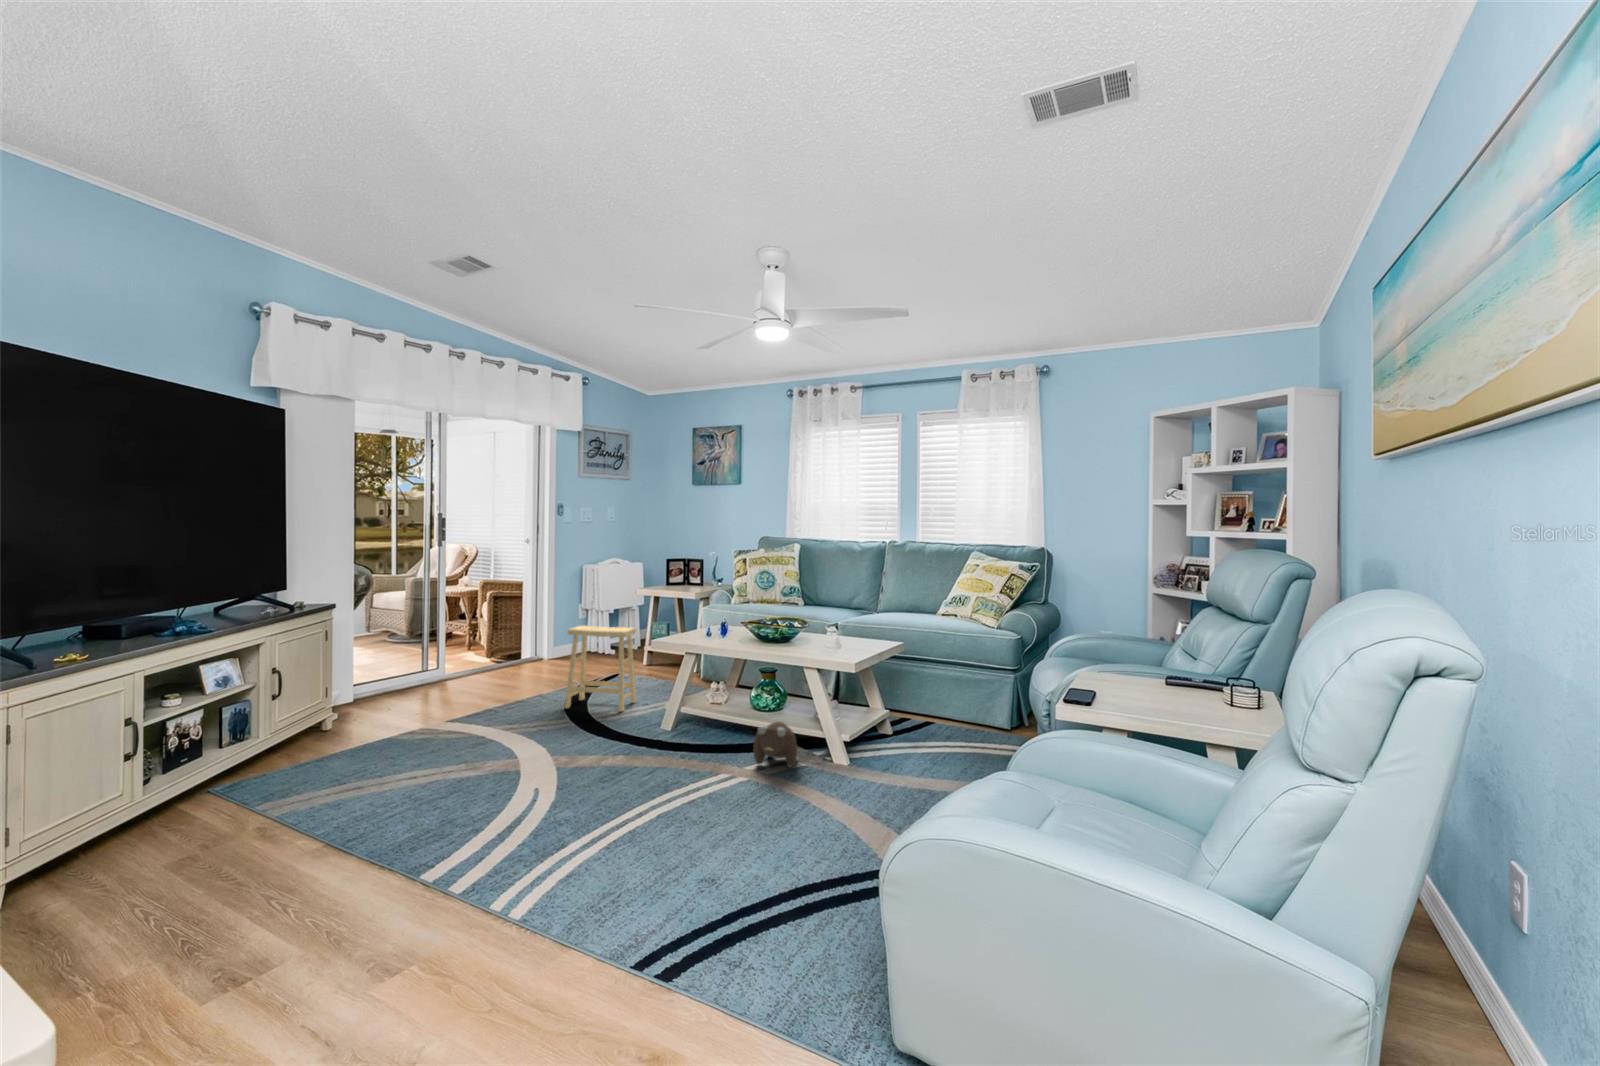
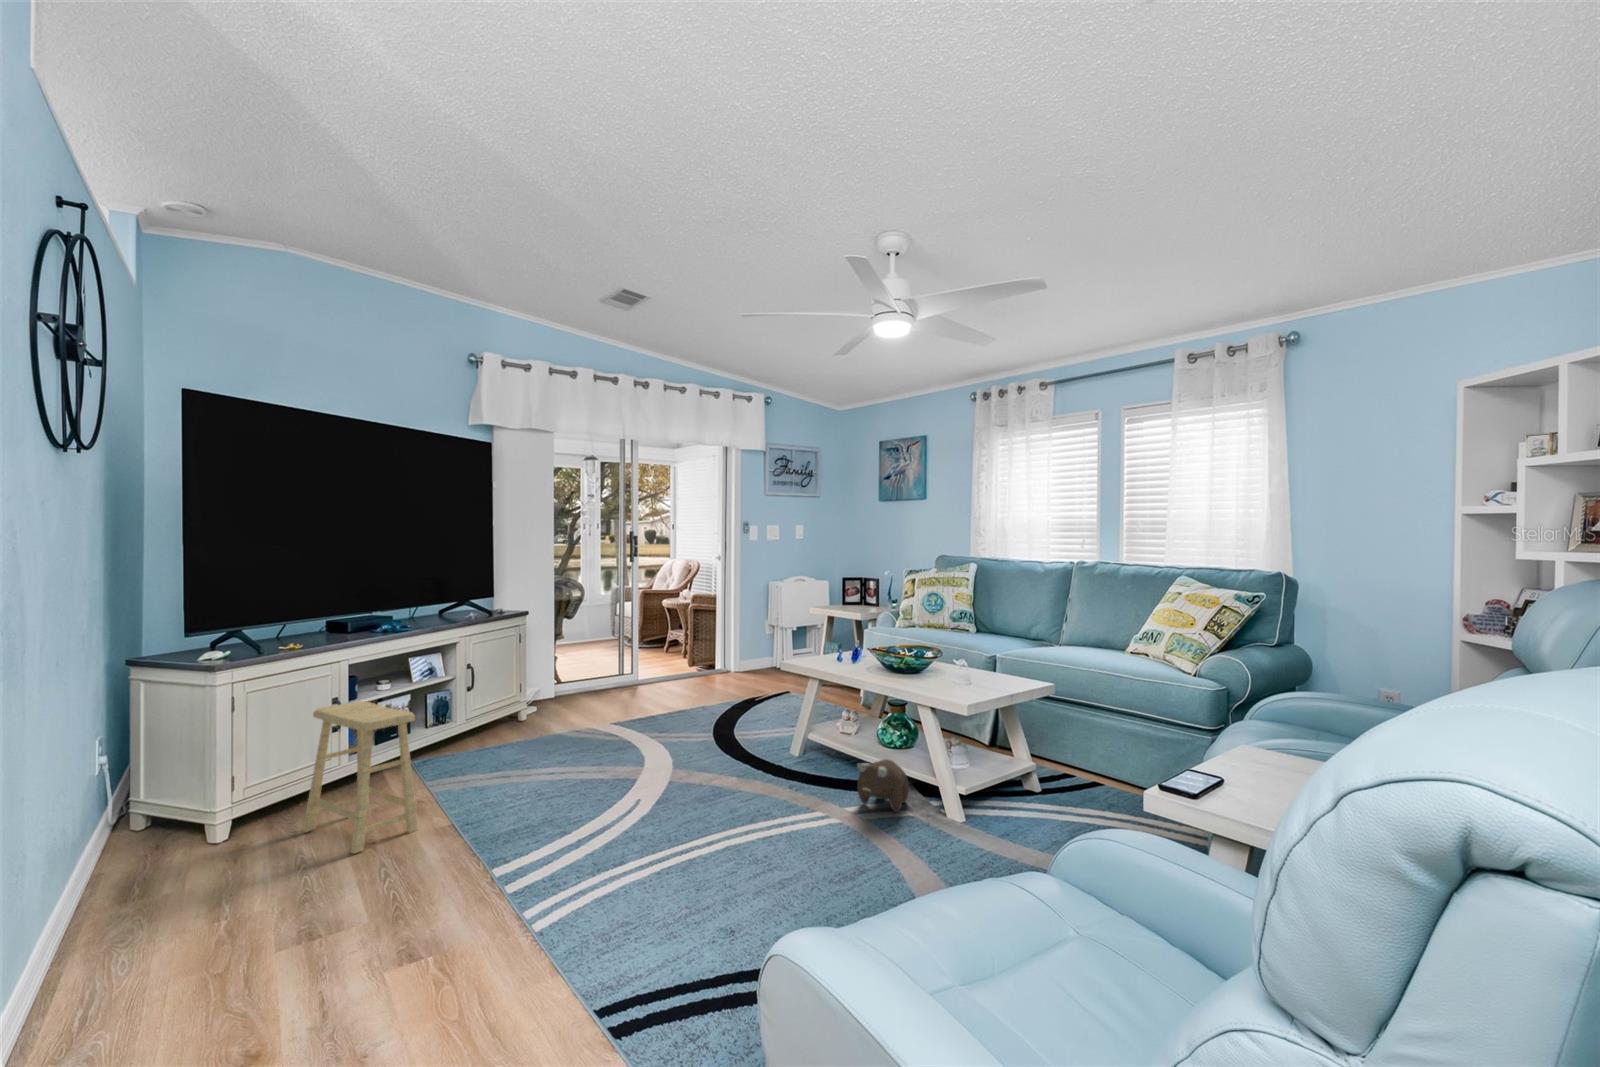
footstool: present [564,626,636,711] -> present [303,701,418,853]

